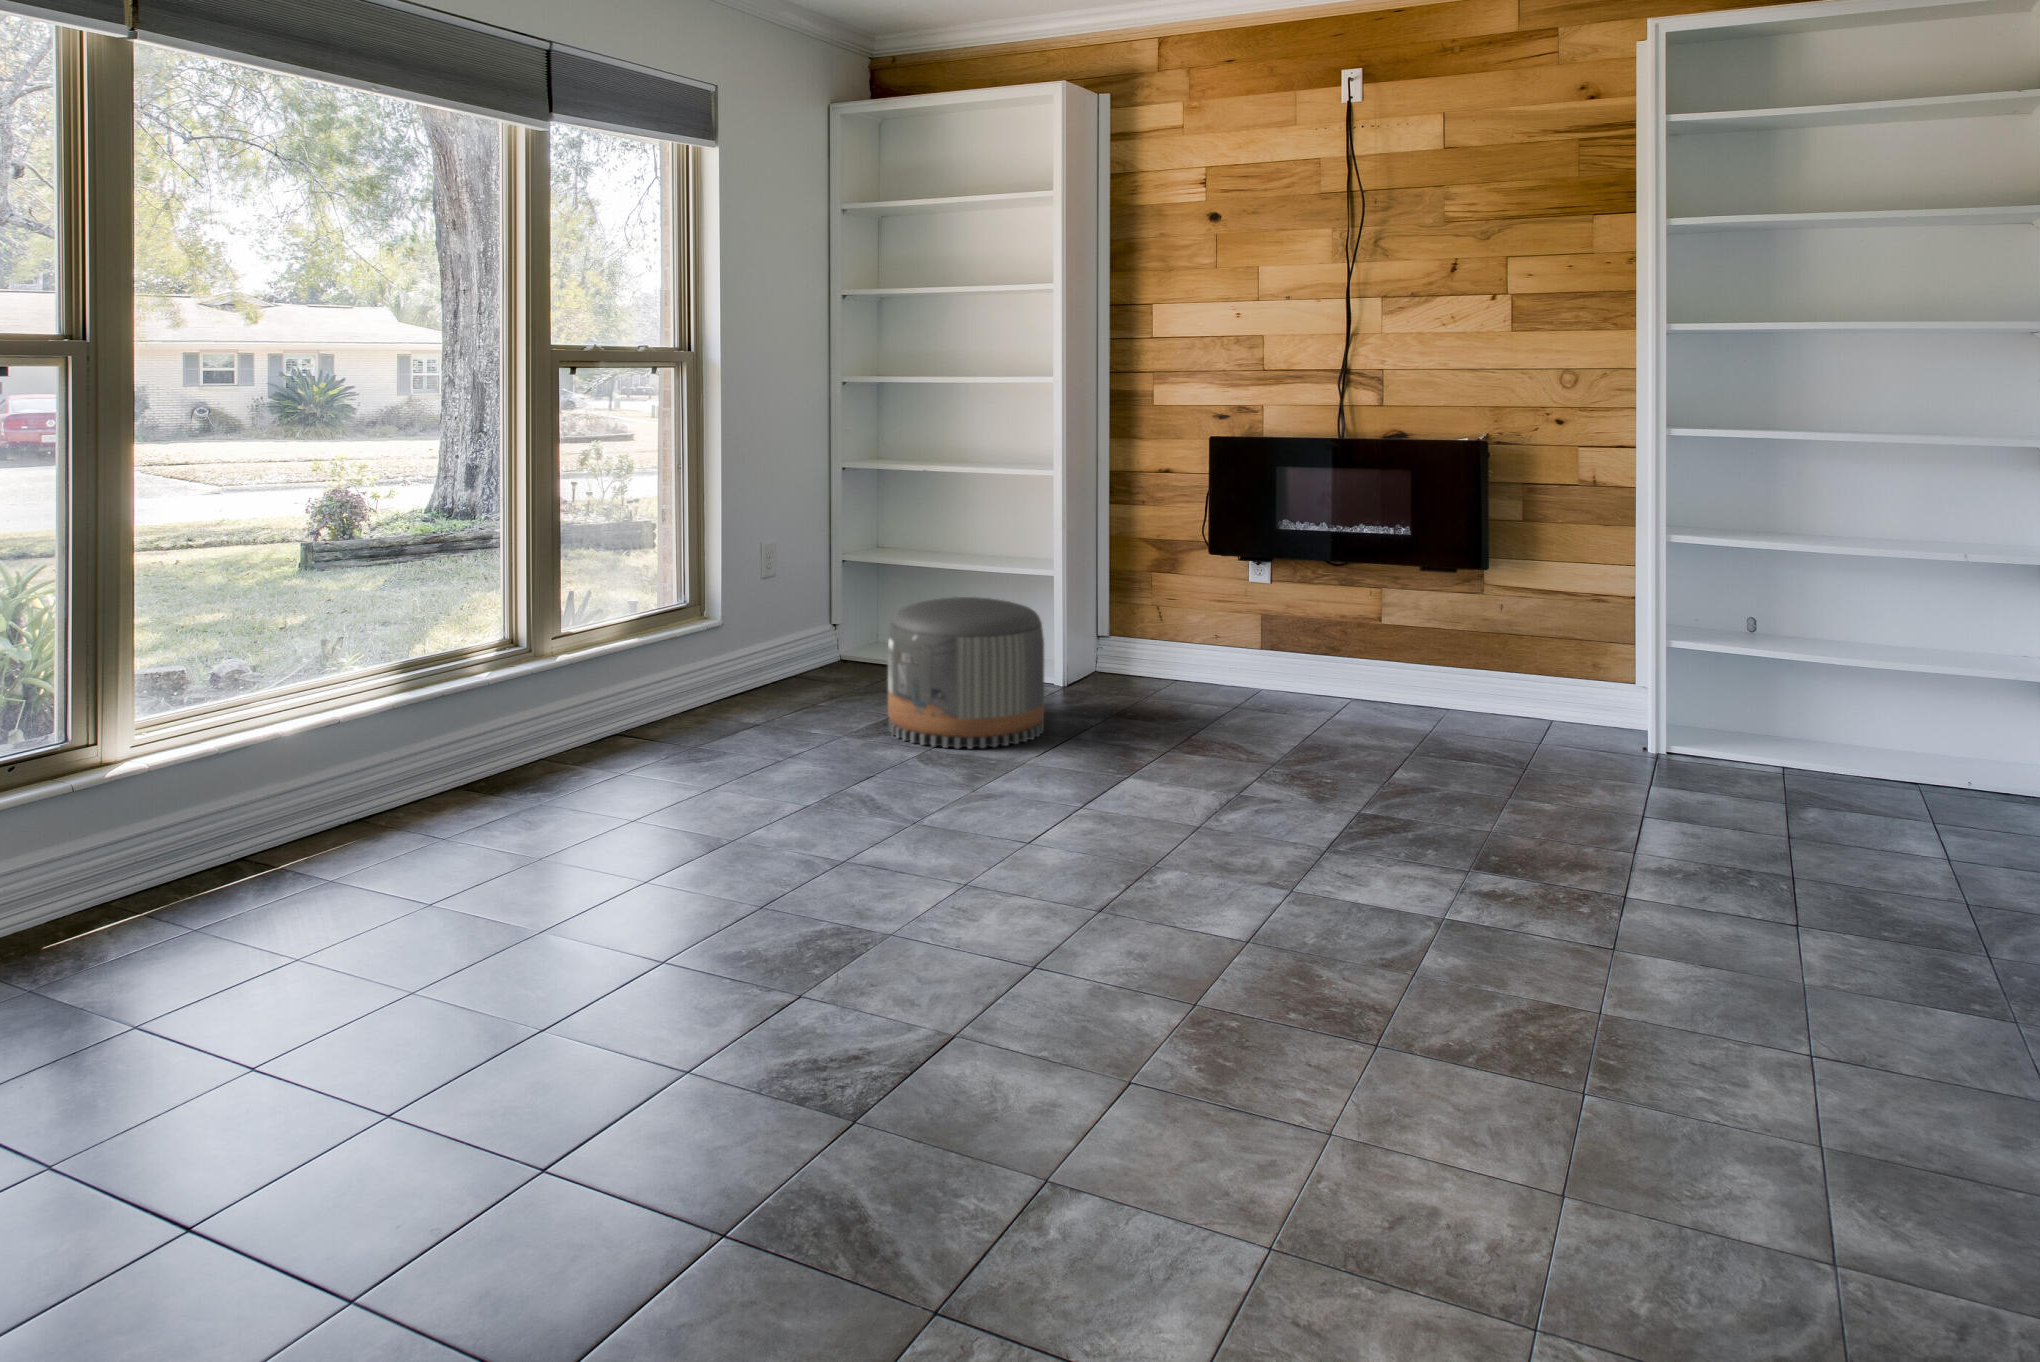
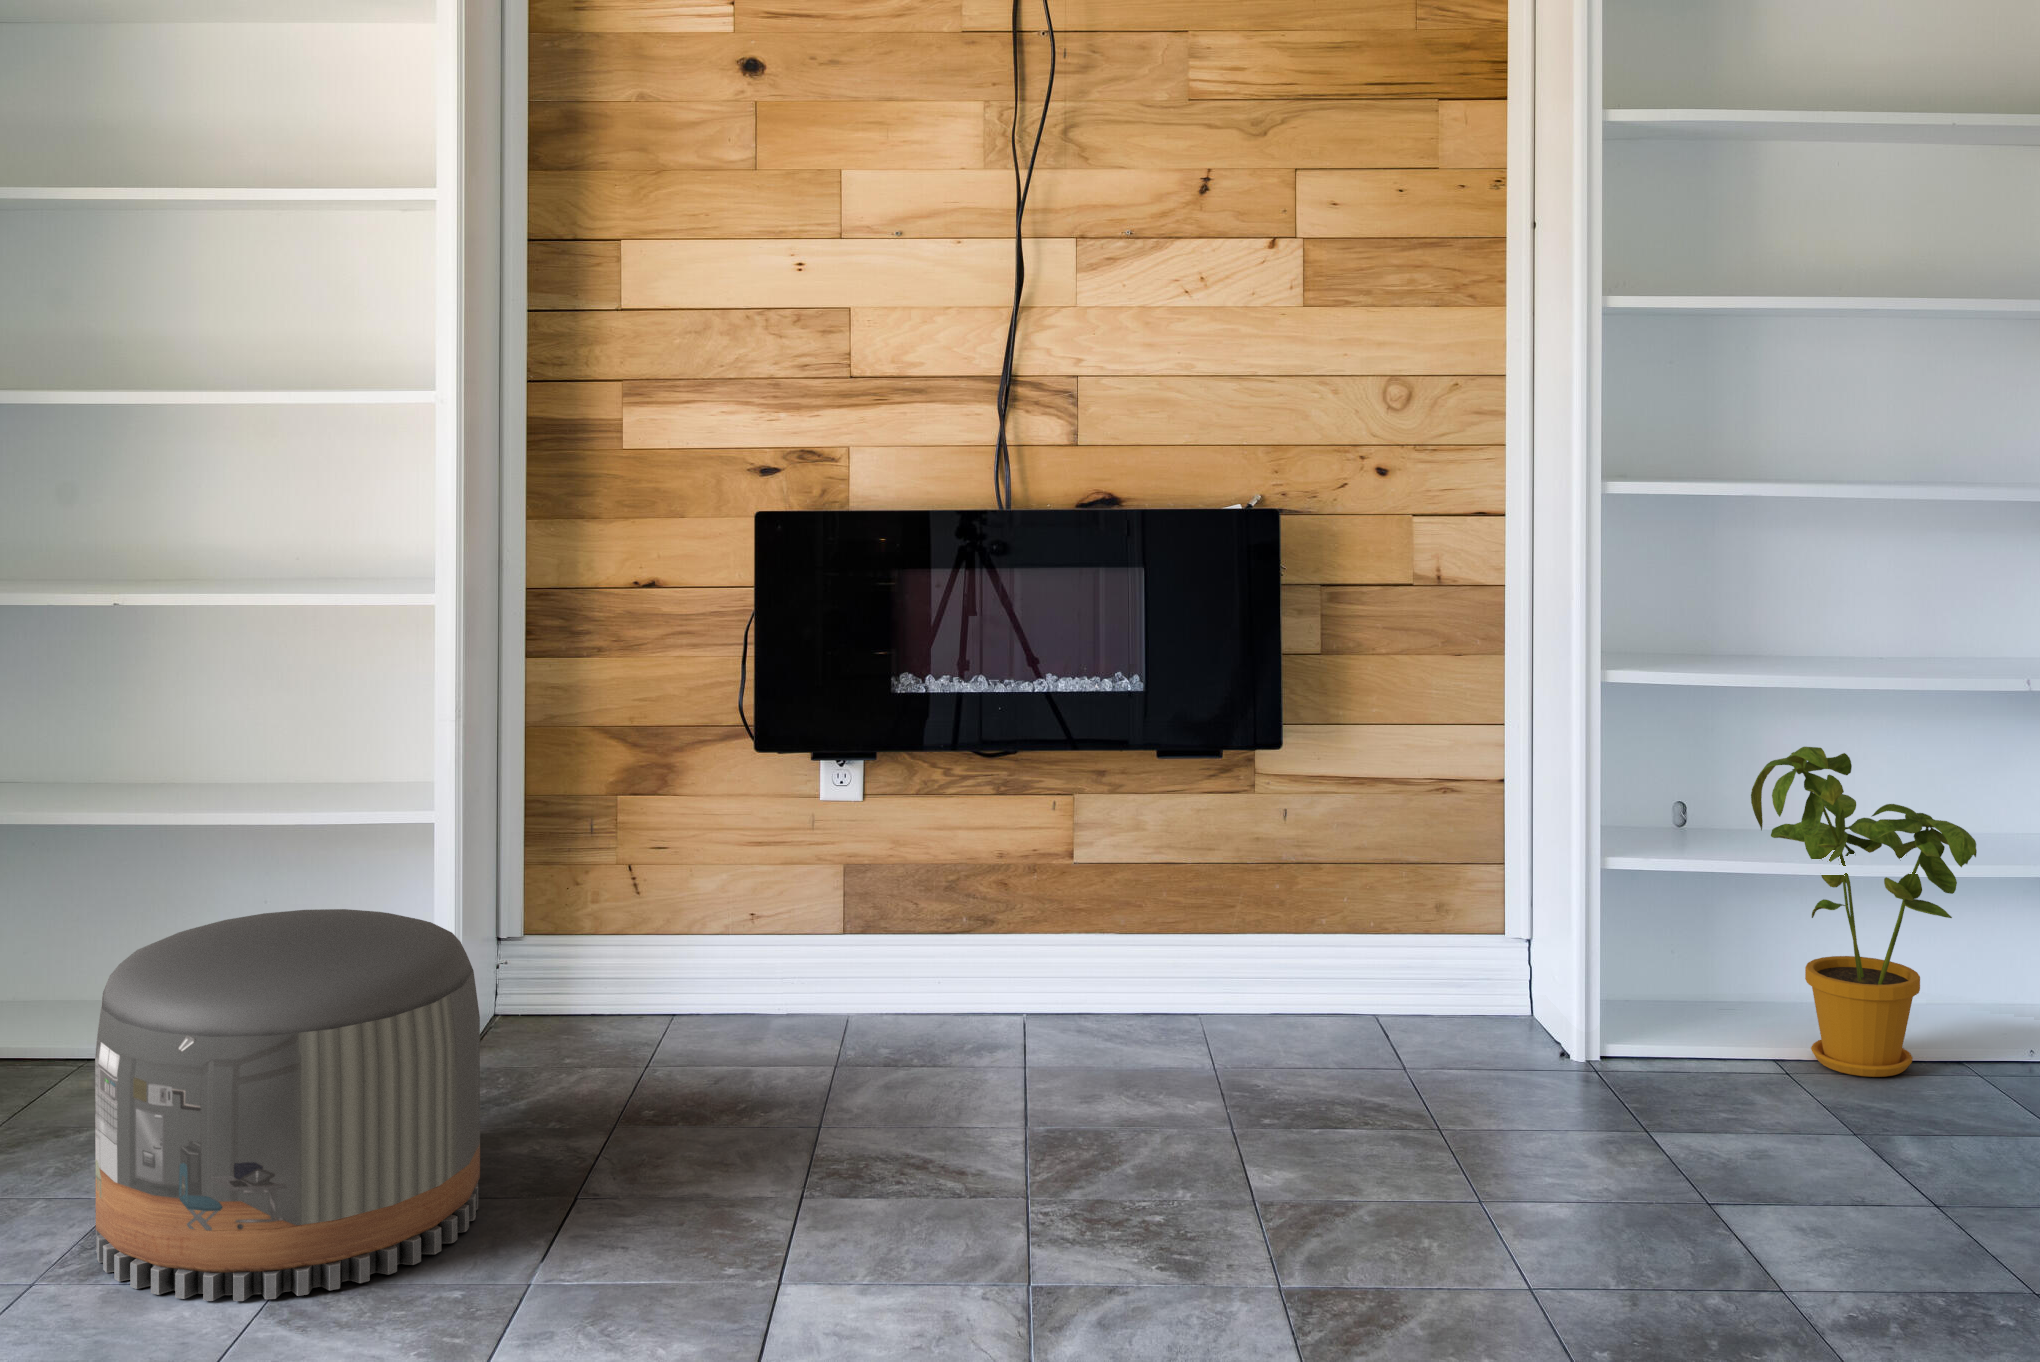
house plant: none [1768,582,1912,785] -> present [1751,747,1977,1077]

